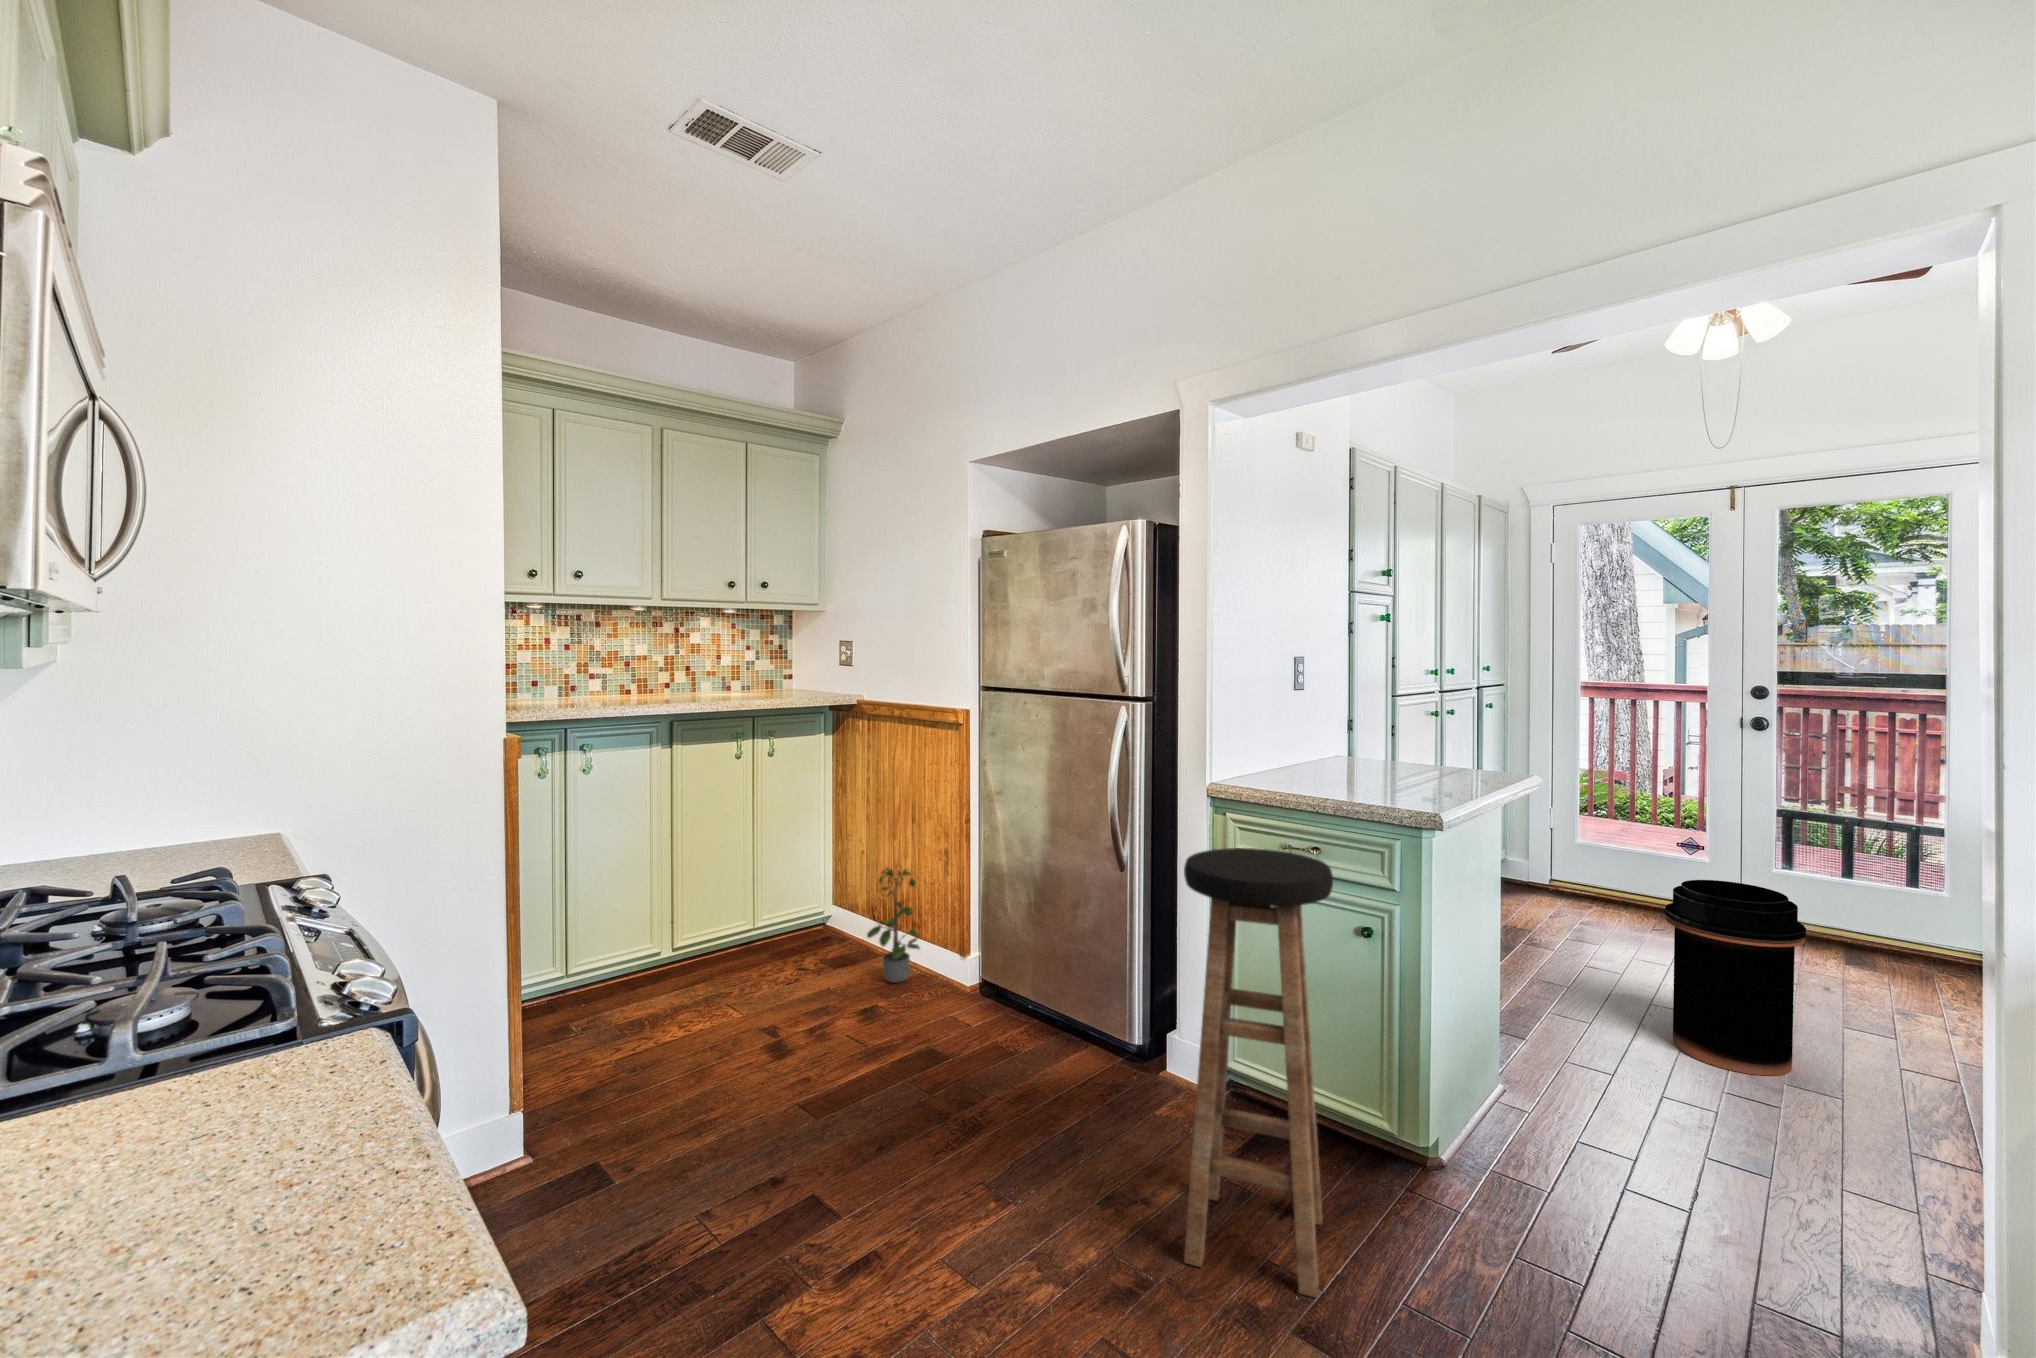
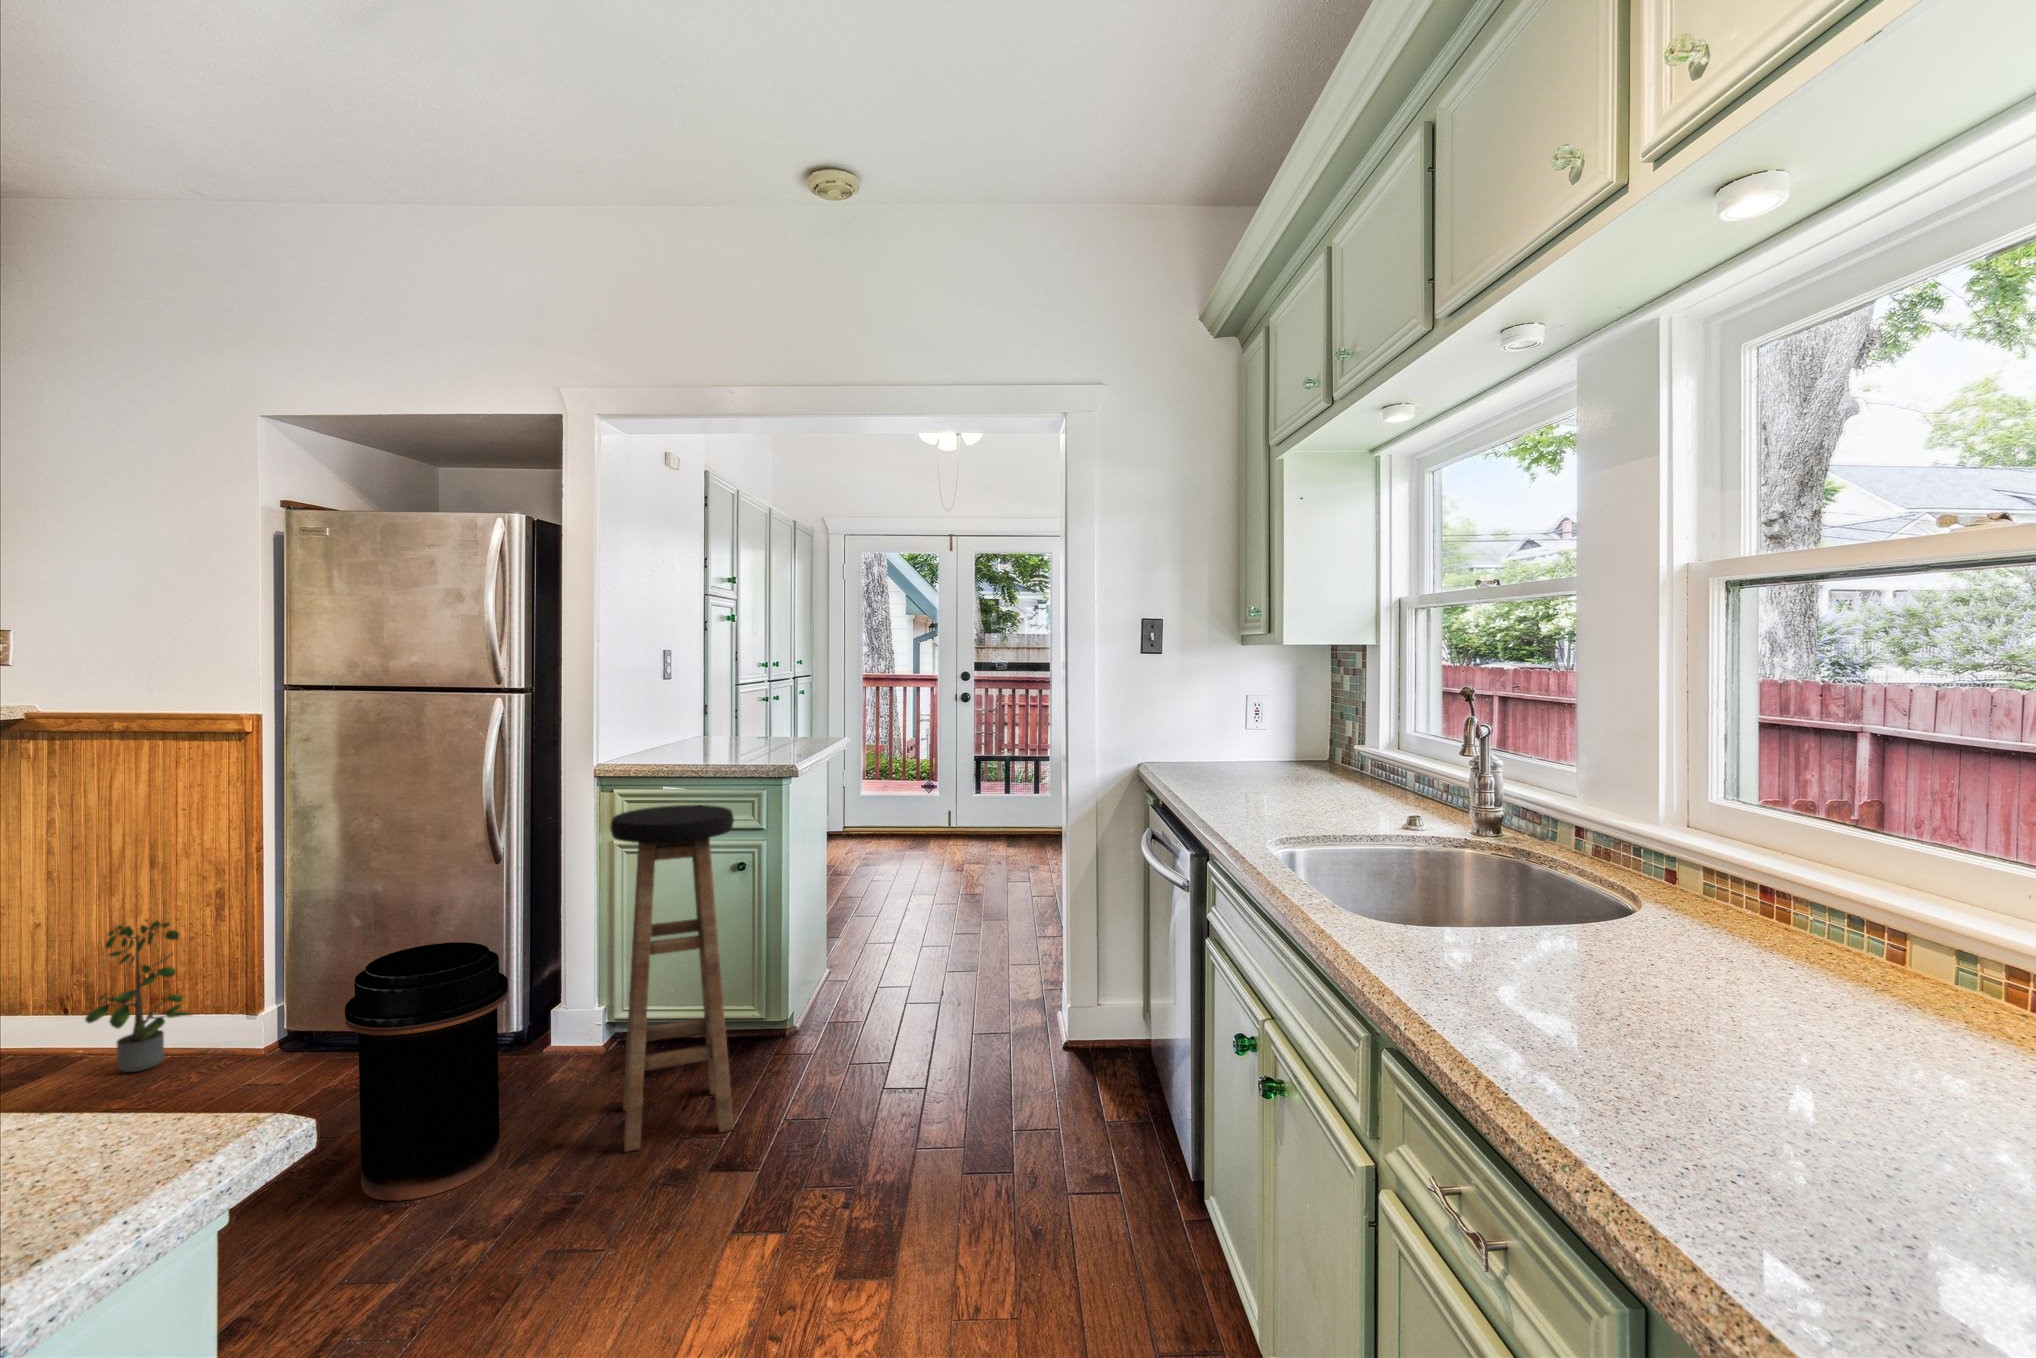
trash can: present [1665,880,1806,1076] -> present [345,942,508,1201]

